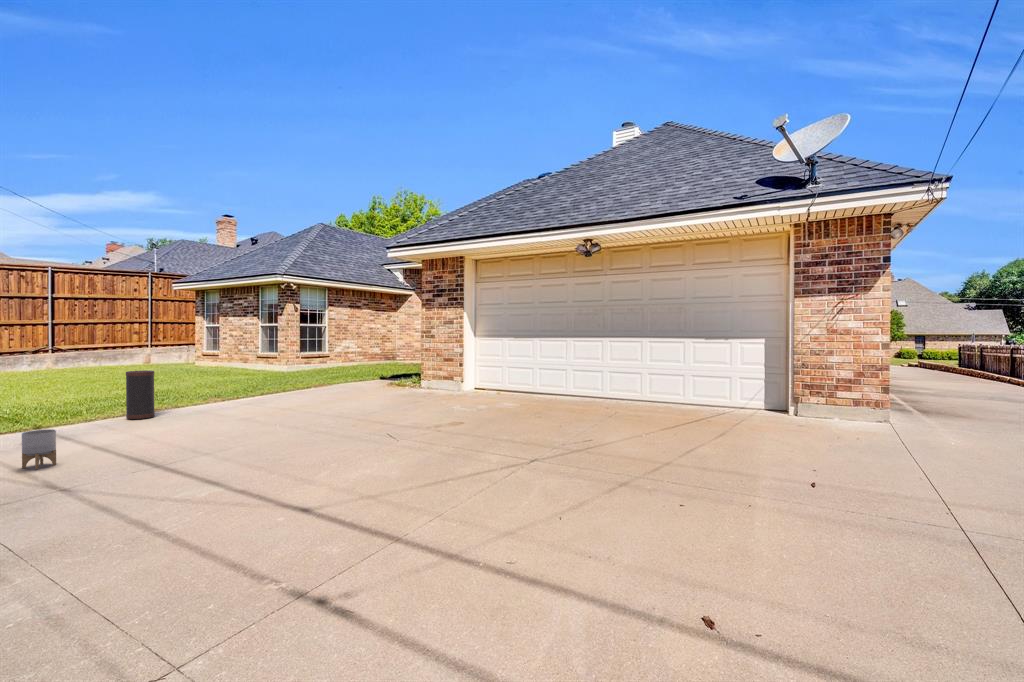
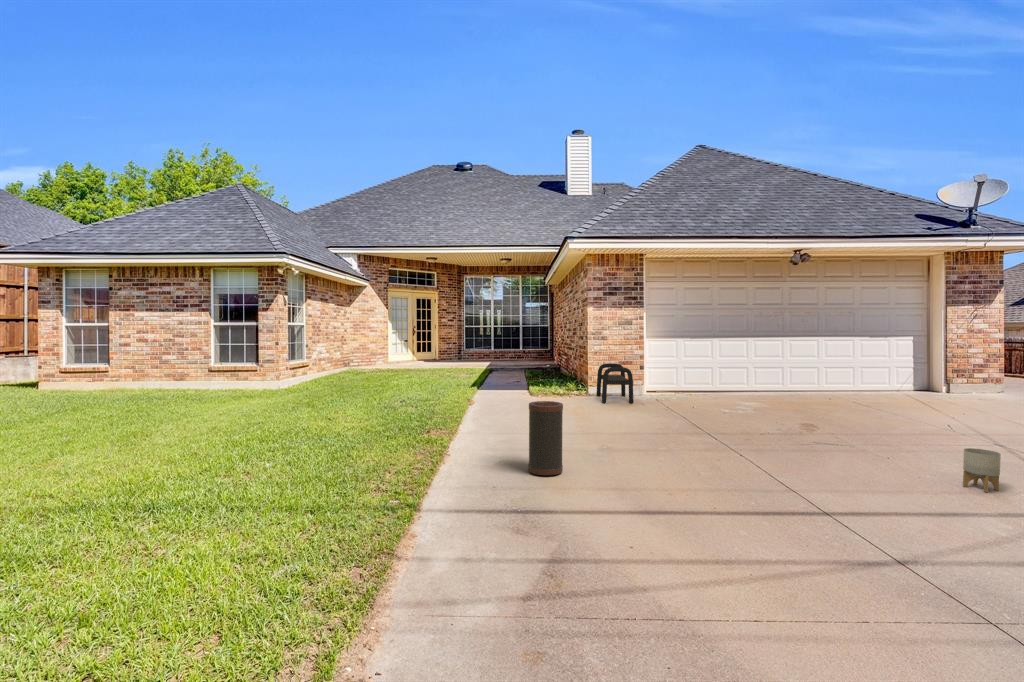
bench: none [396,359,445,395] -> present [597,363,633,403]
planter: present [22,429,56,469] -> present [963,448,1001,493]

